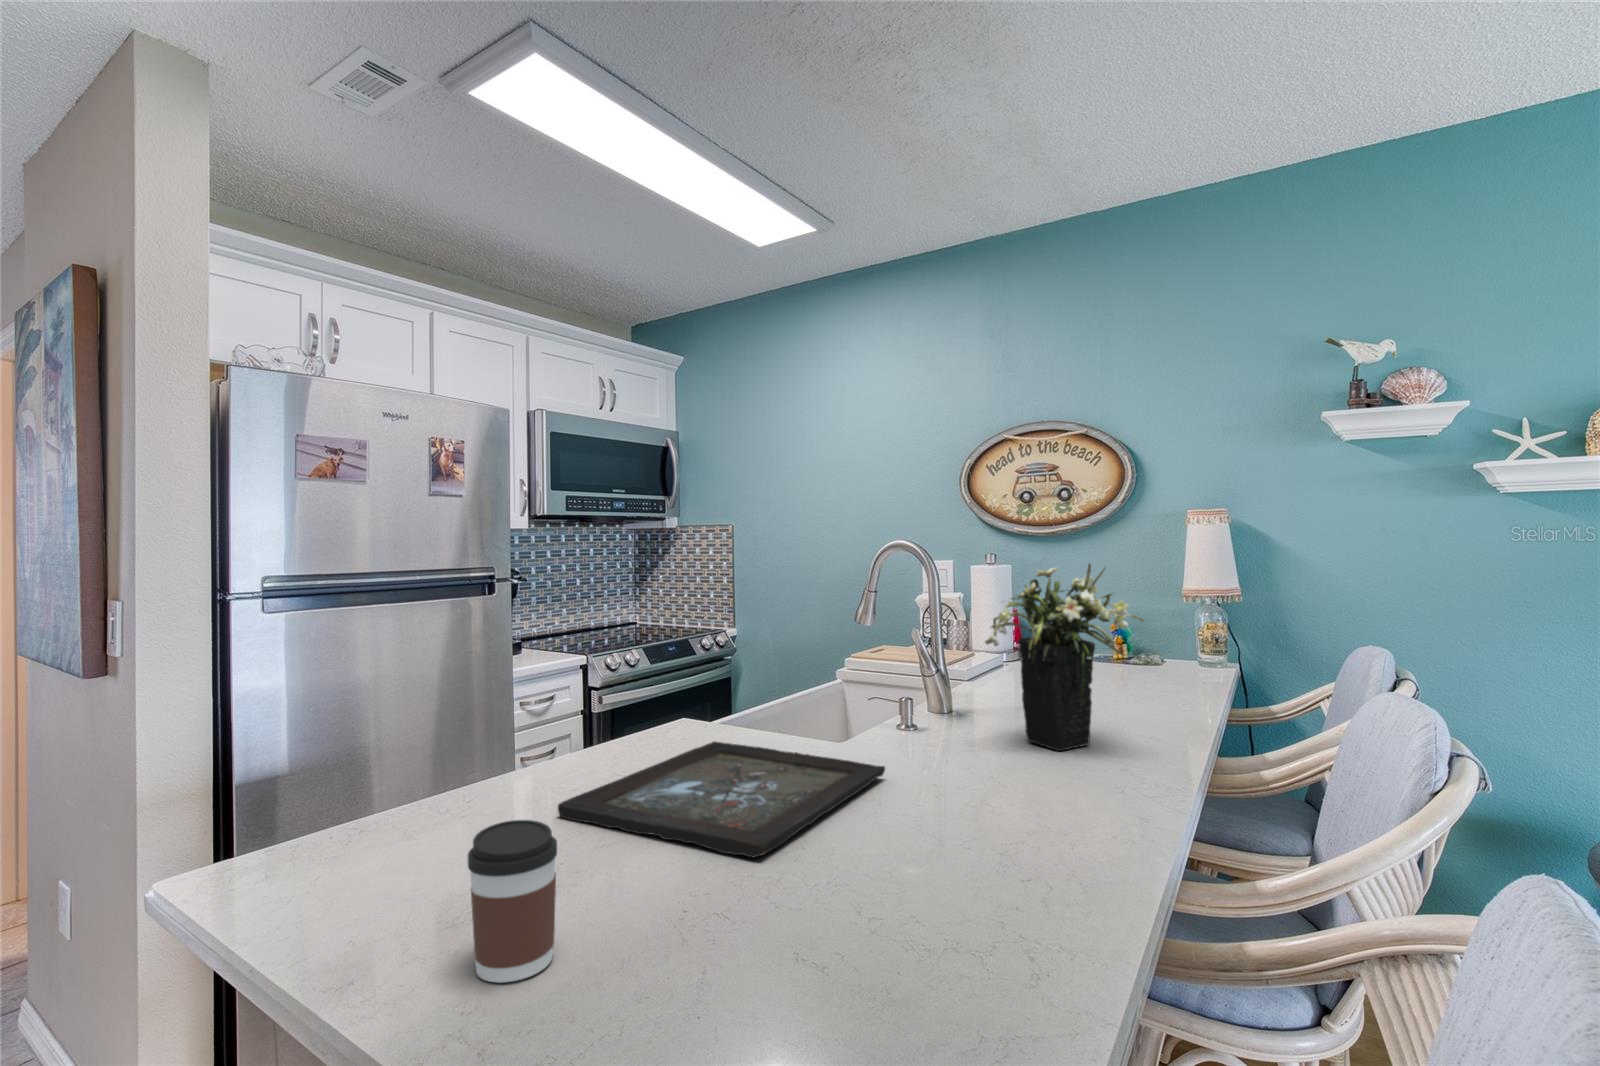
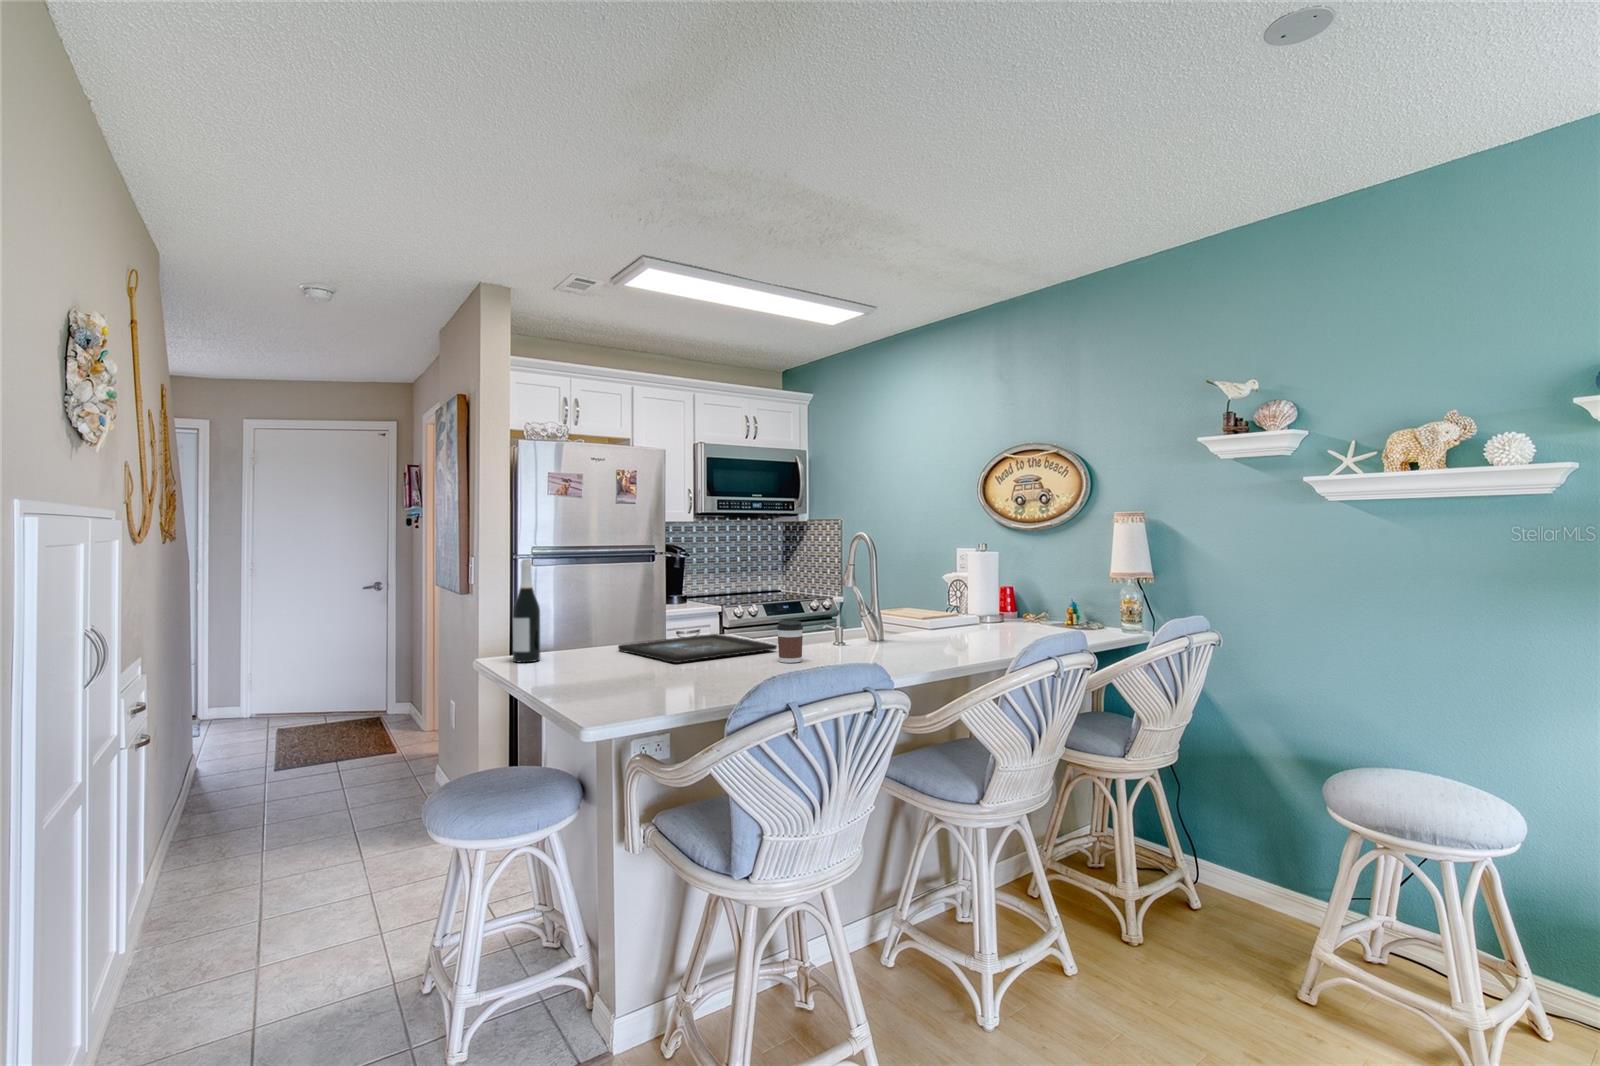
flower arrangement: present [985,564,1145,751] -> none [849,545,936,650]
wine bottle: none [307,625,391,919] -> present [513,560,540,663]
coffee cup: present [468,820,557,983] -> present [777,620,803,663]

